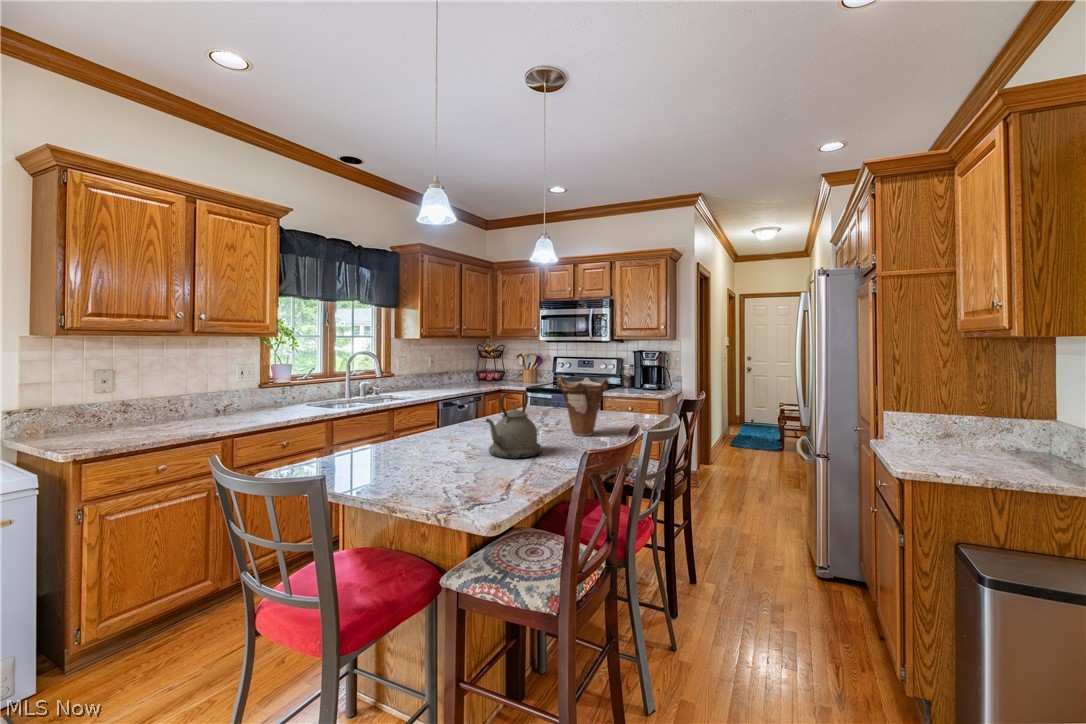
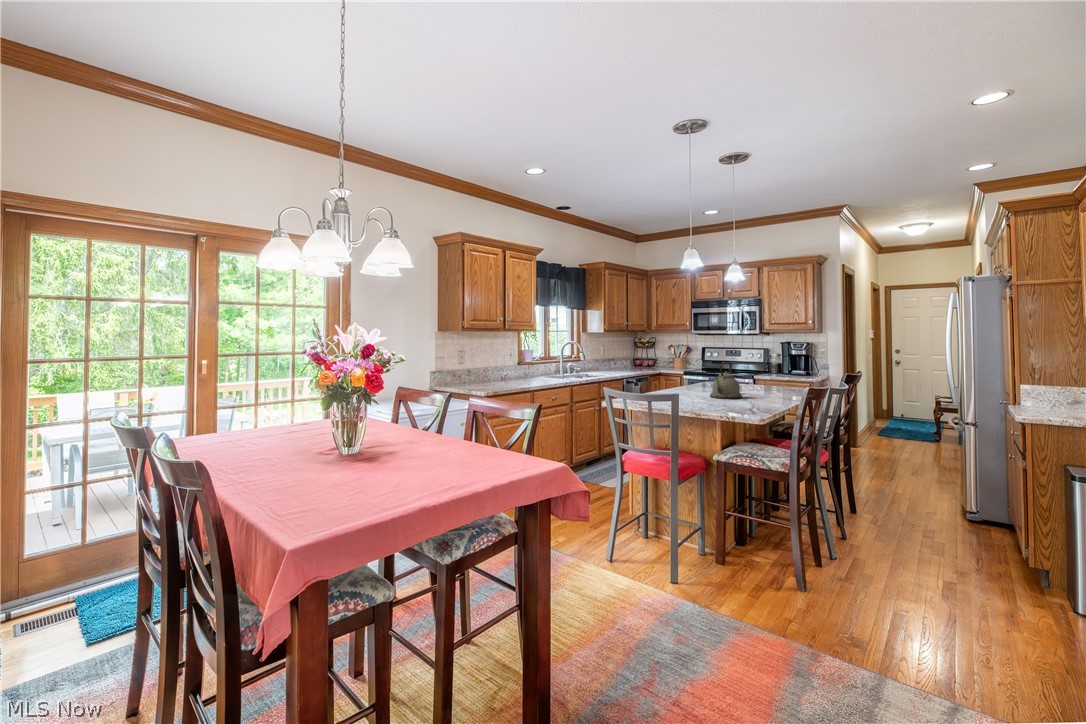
vase: present [557,375,608,436] -> none [742,355,778,394]

